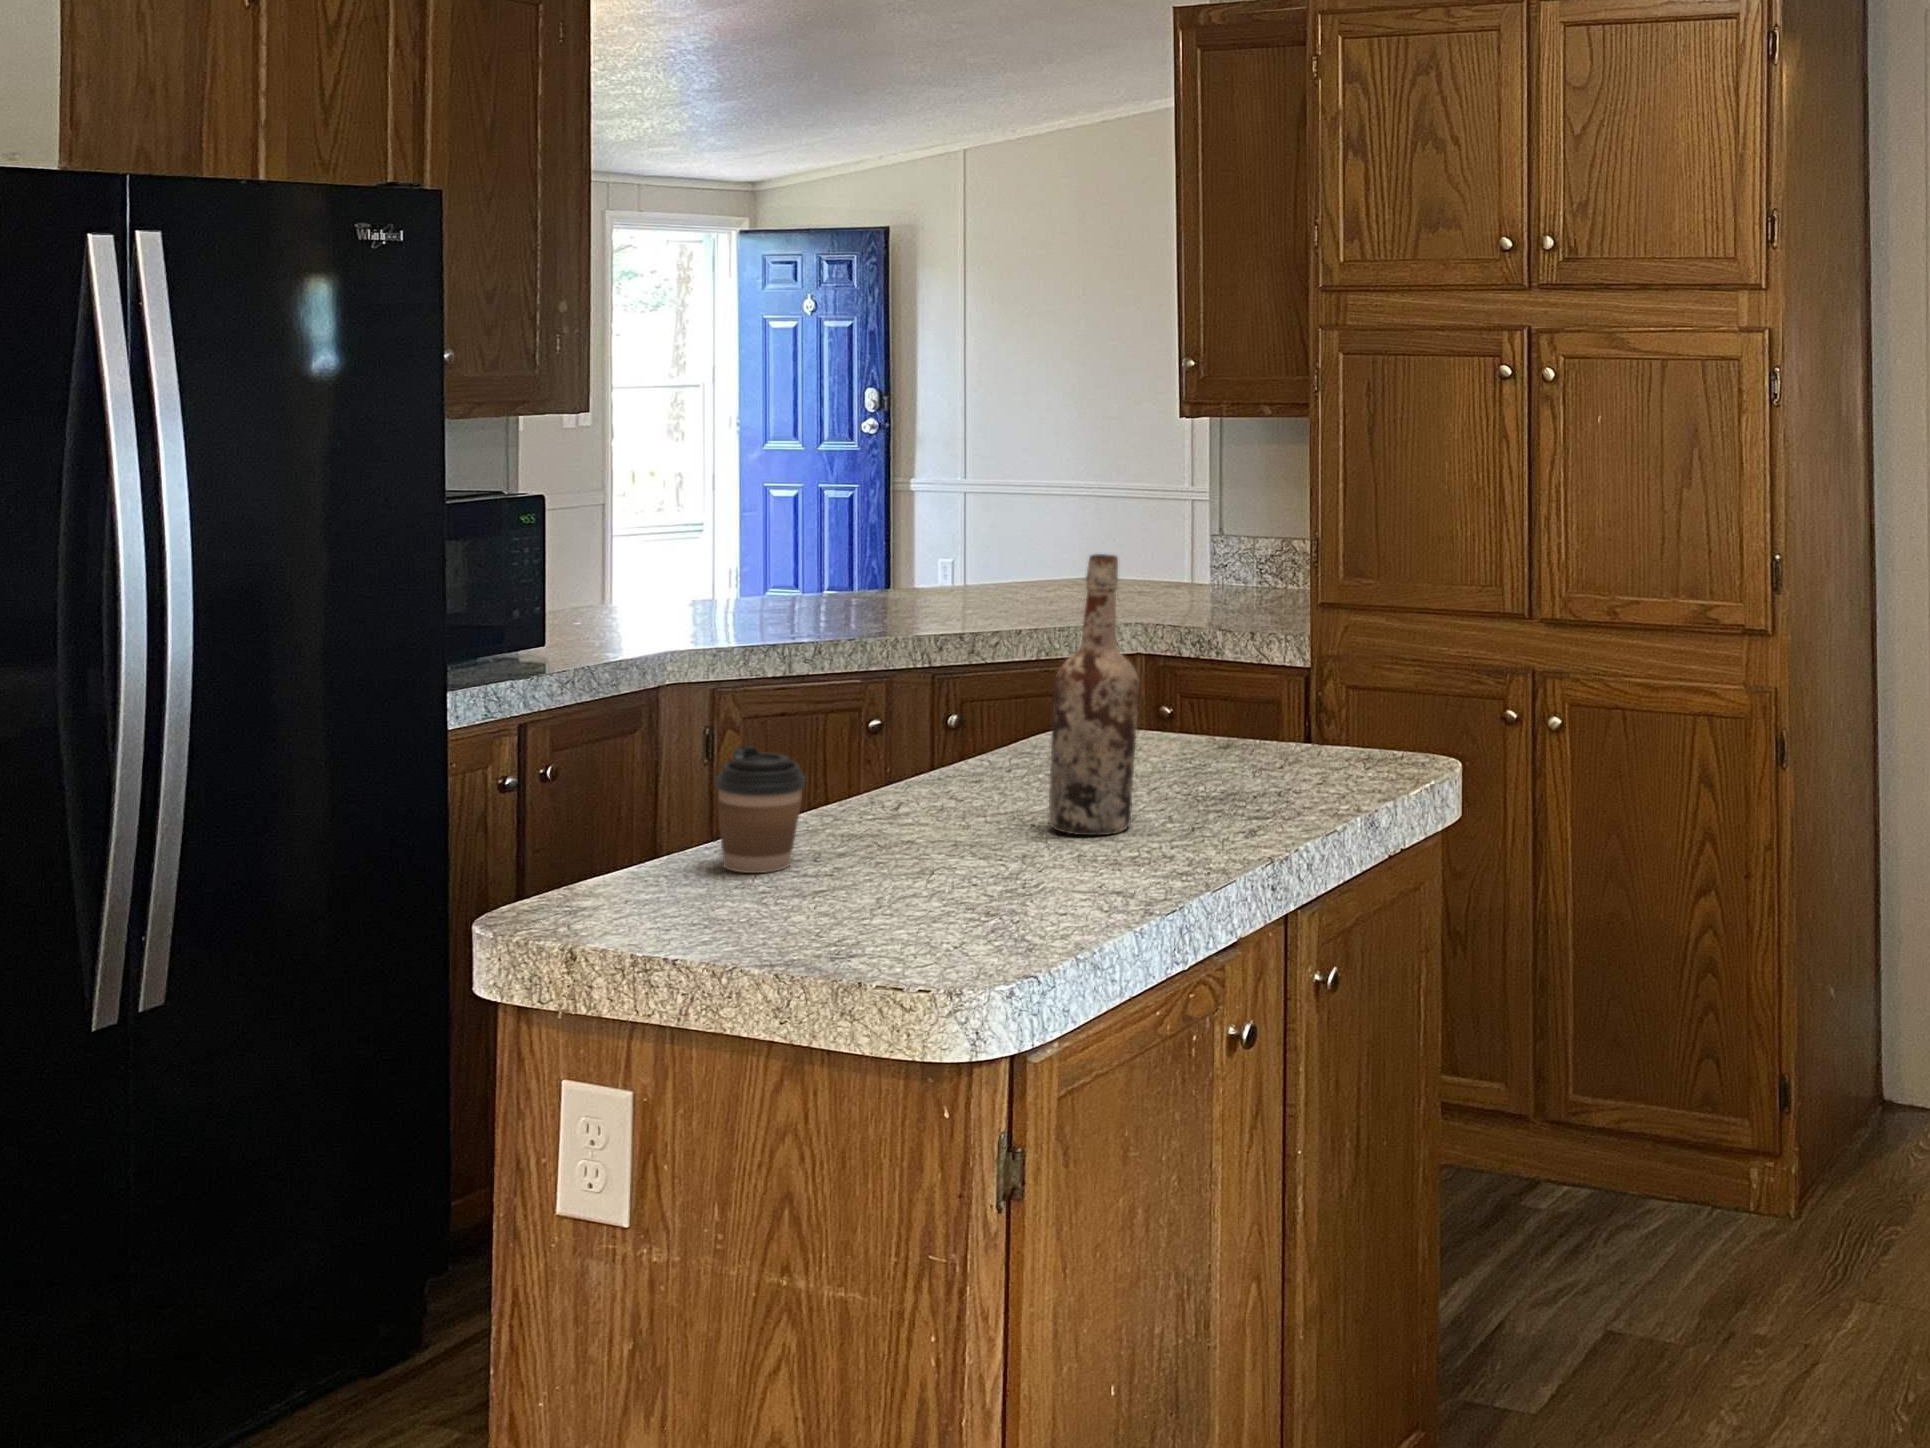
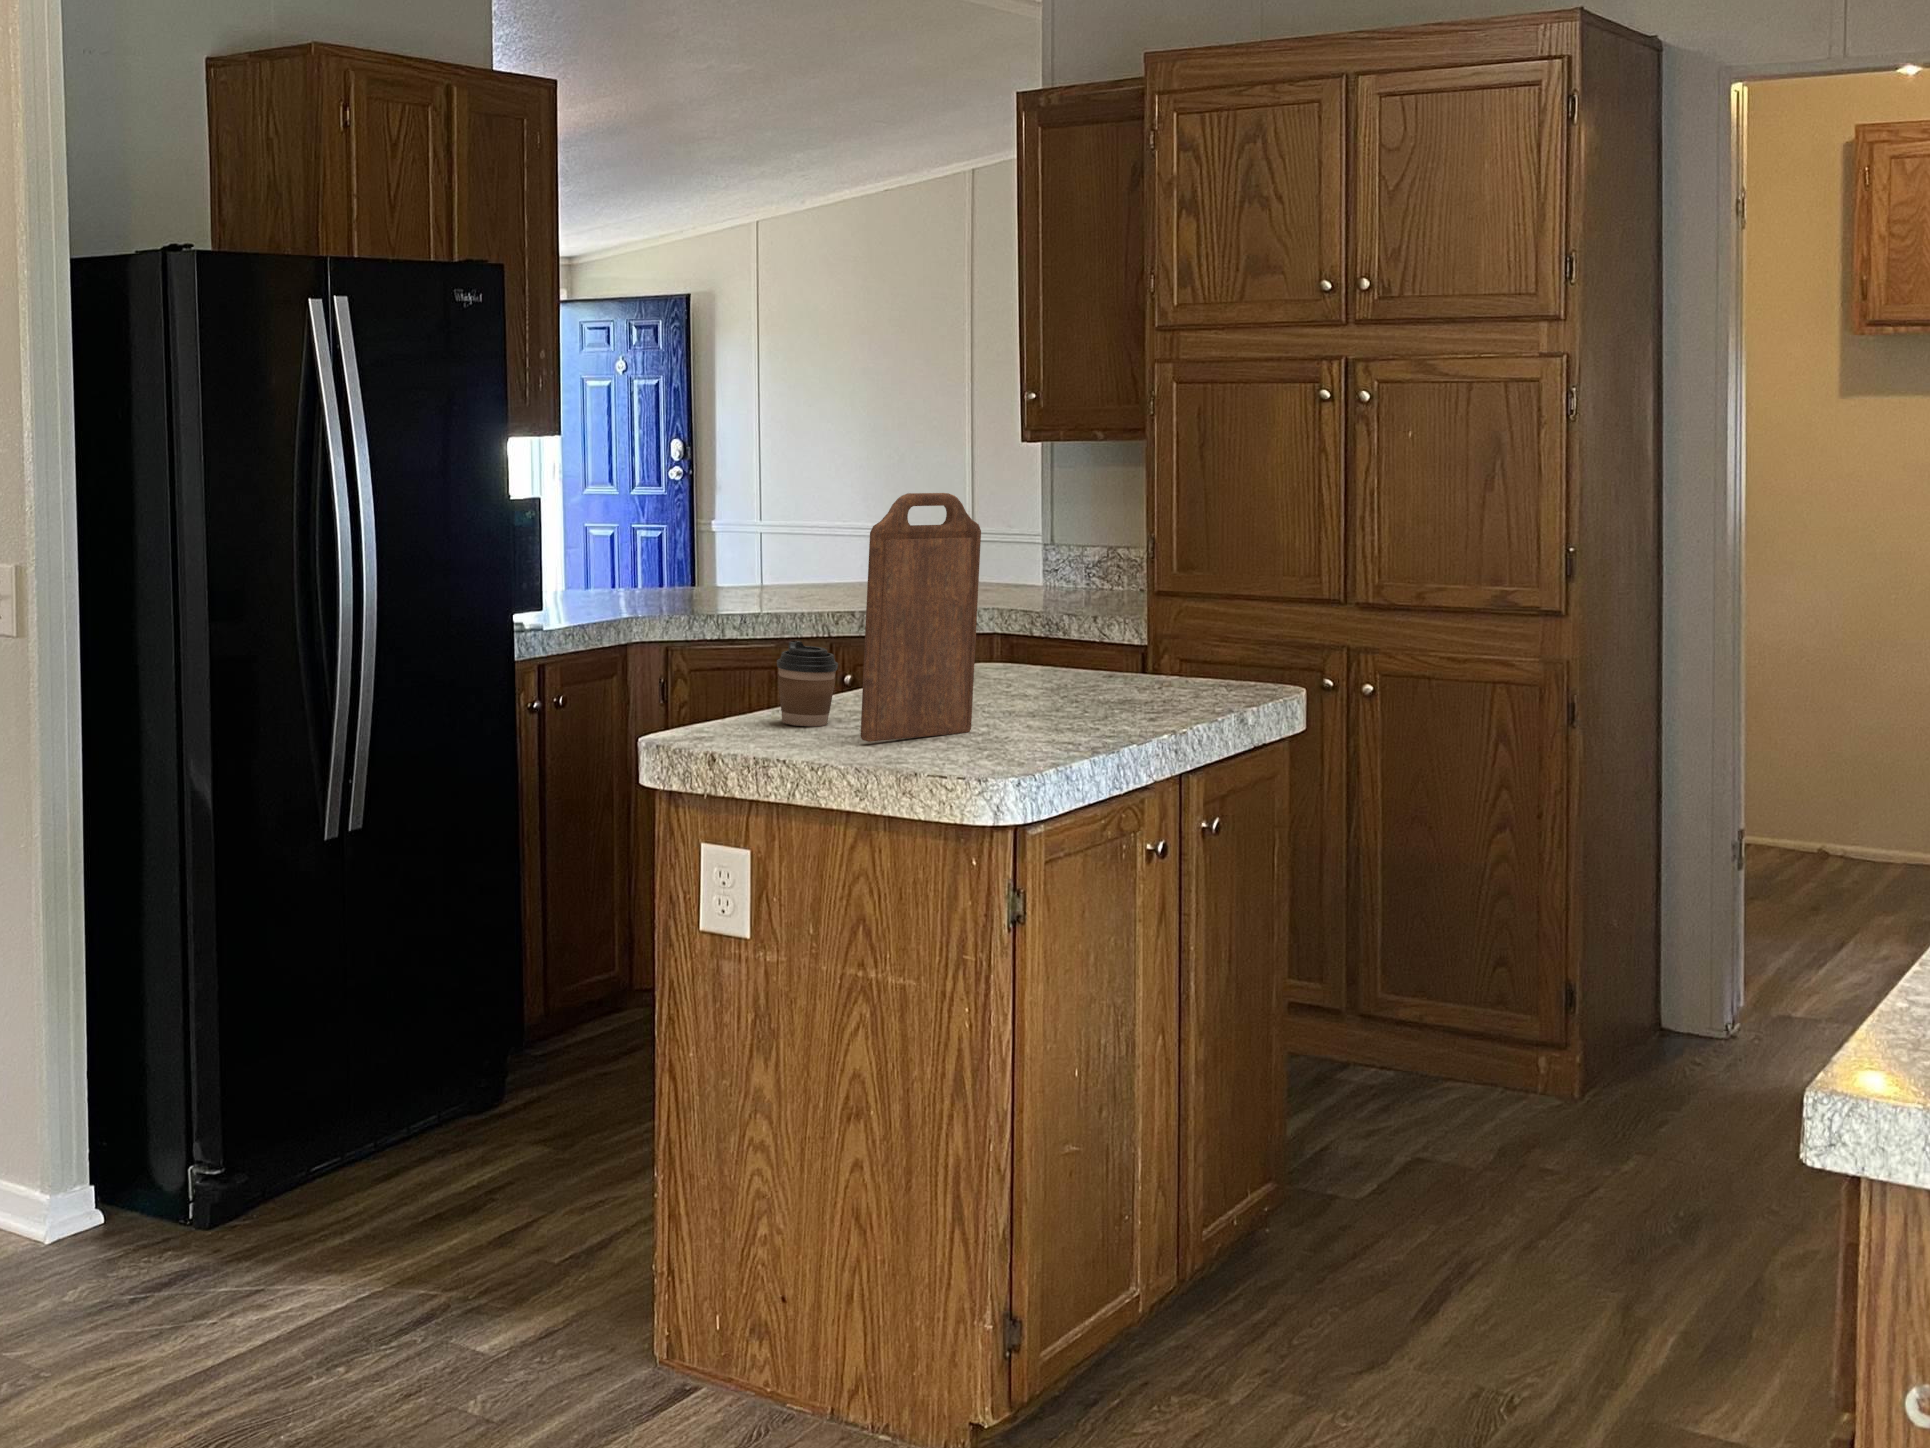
cutting board: none [811,539,1000,909] -> present [860,493,981,742]
wine bottle: present [1049,554,1139,835] -> none [1002,513,1069,715]

